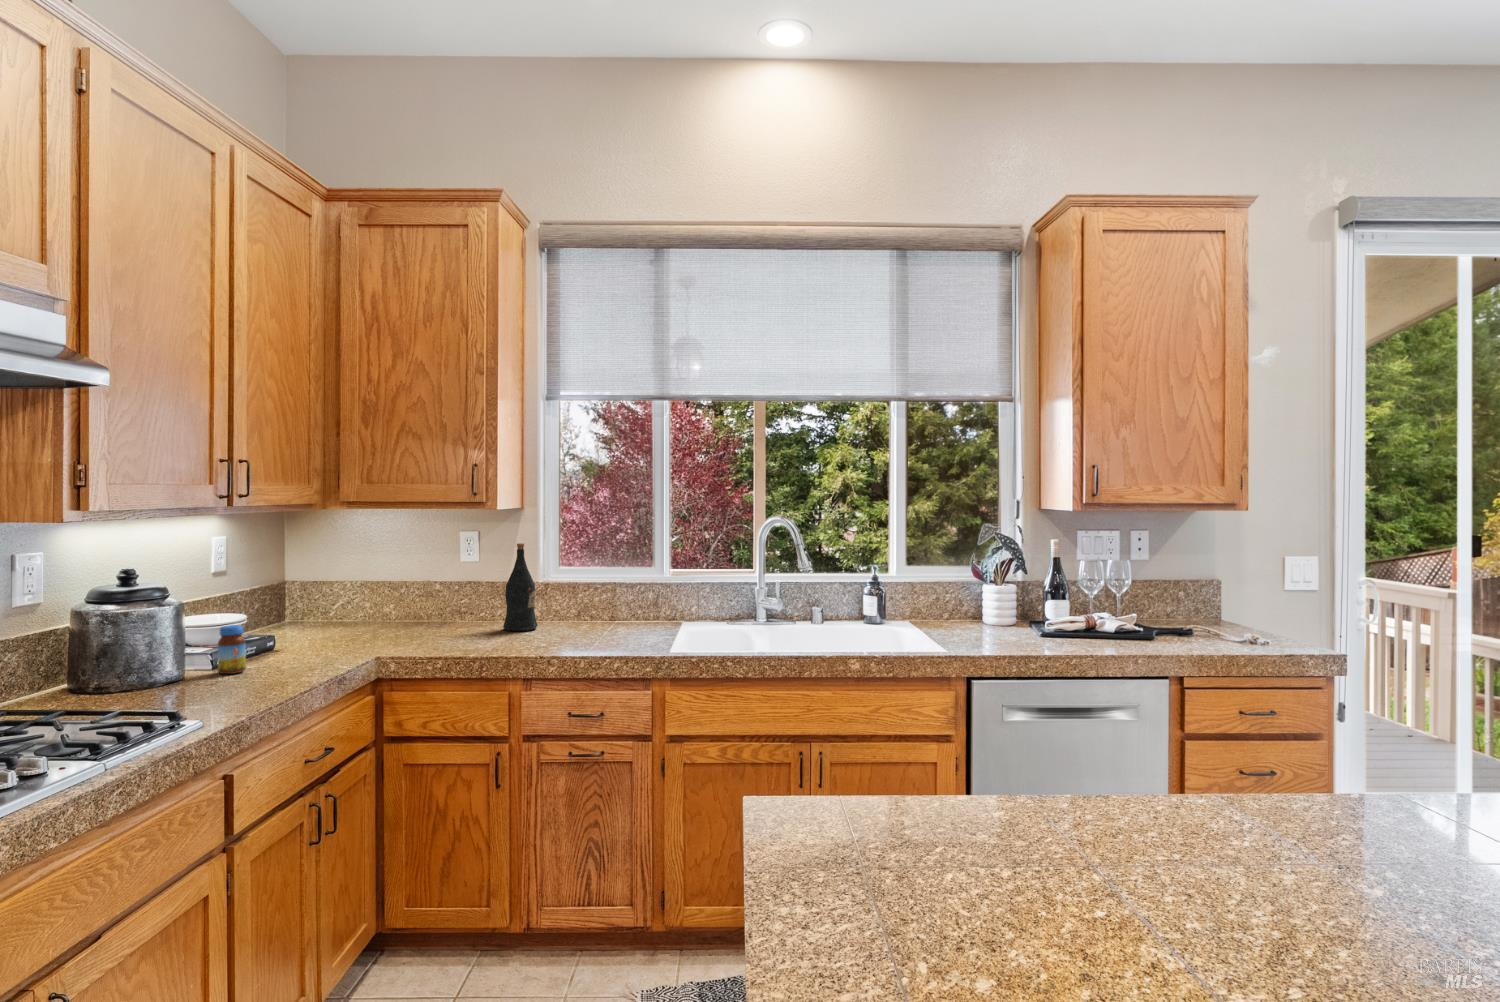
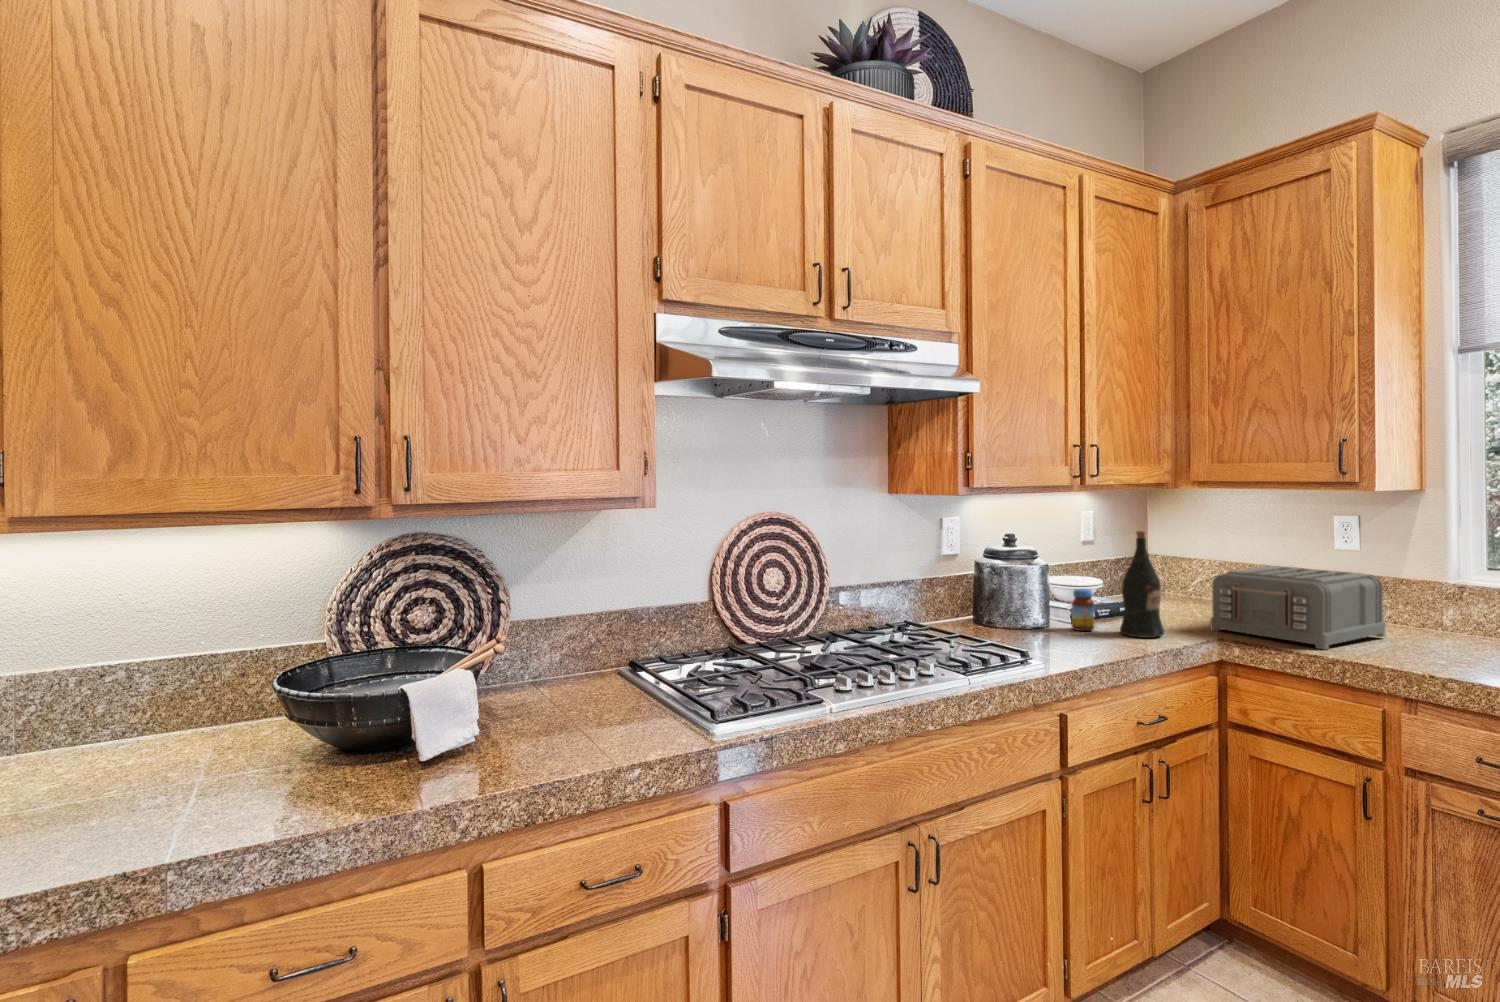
wine bottle: present [503,543,537,631] -> present [1120,531,1164,638]
toaster: none [365,581,503,653] -> present [1210,566,1385,649]

